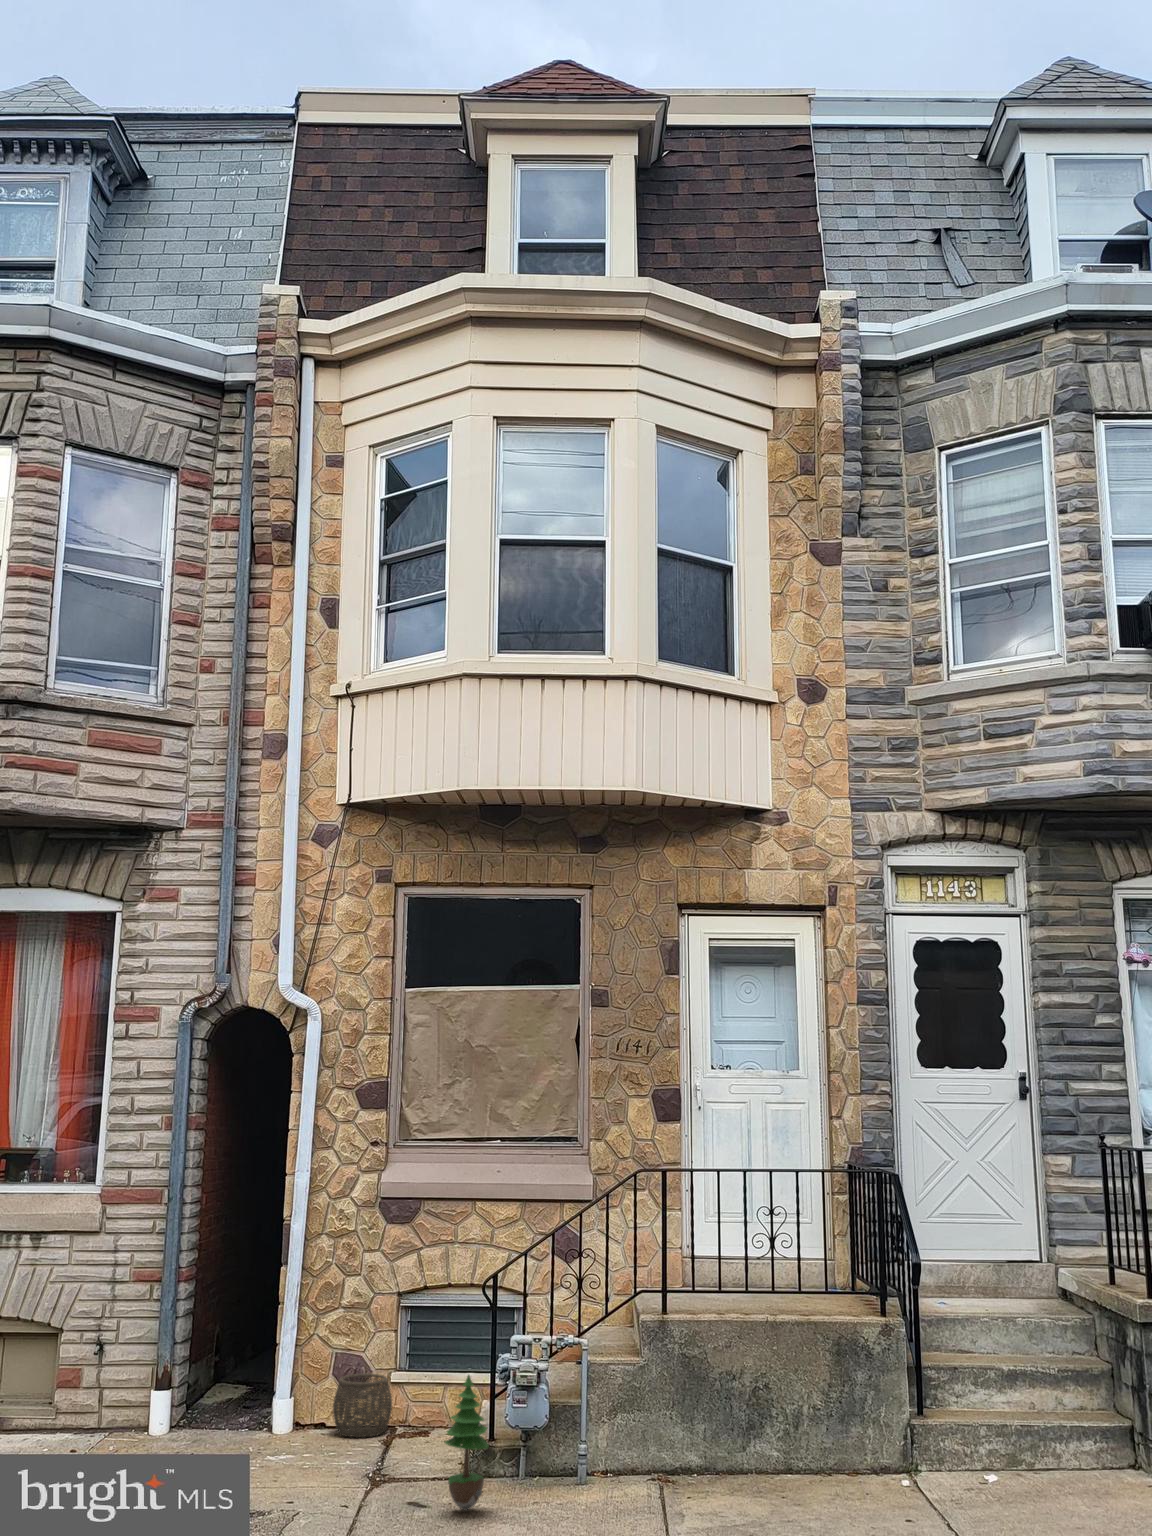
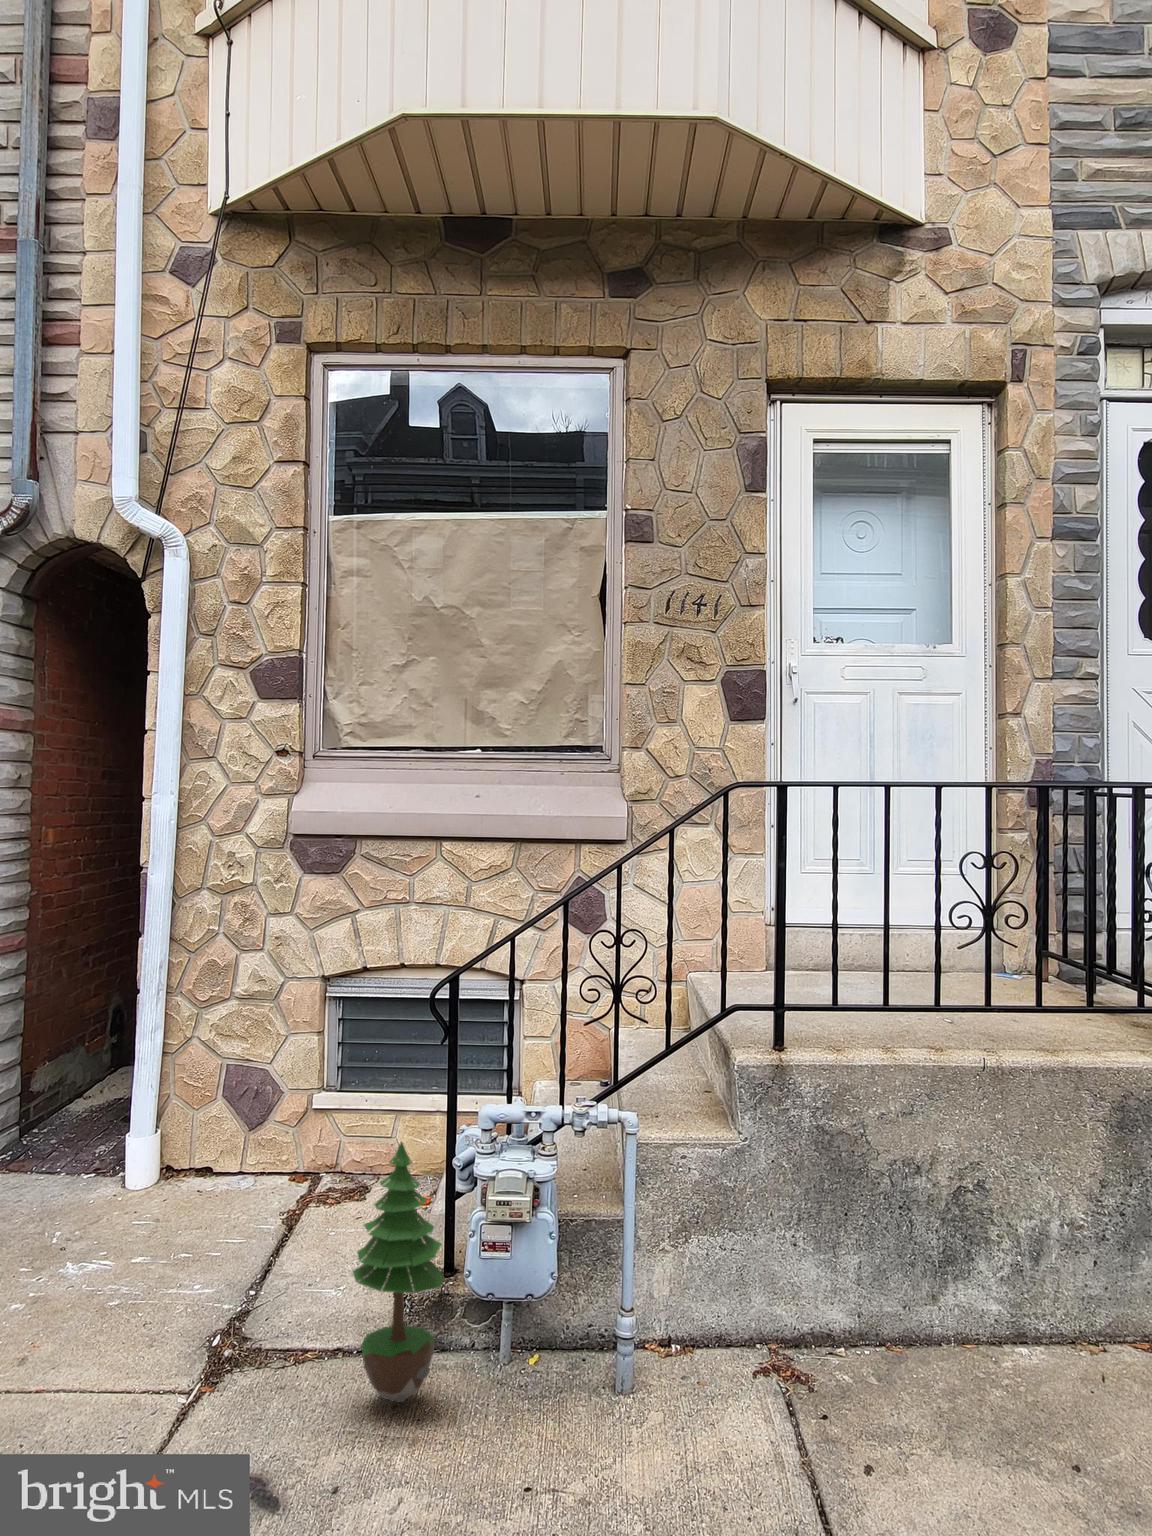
woven basket: present [333,1374,392,1438] -> none [214,1097,312,1199]

